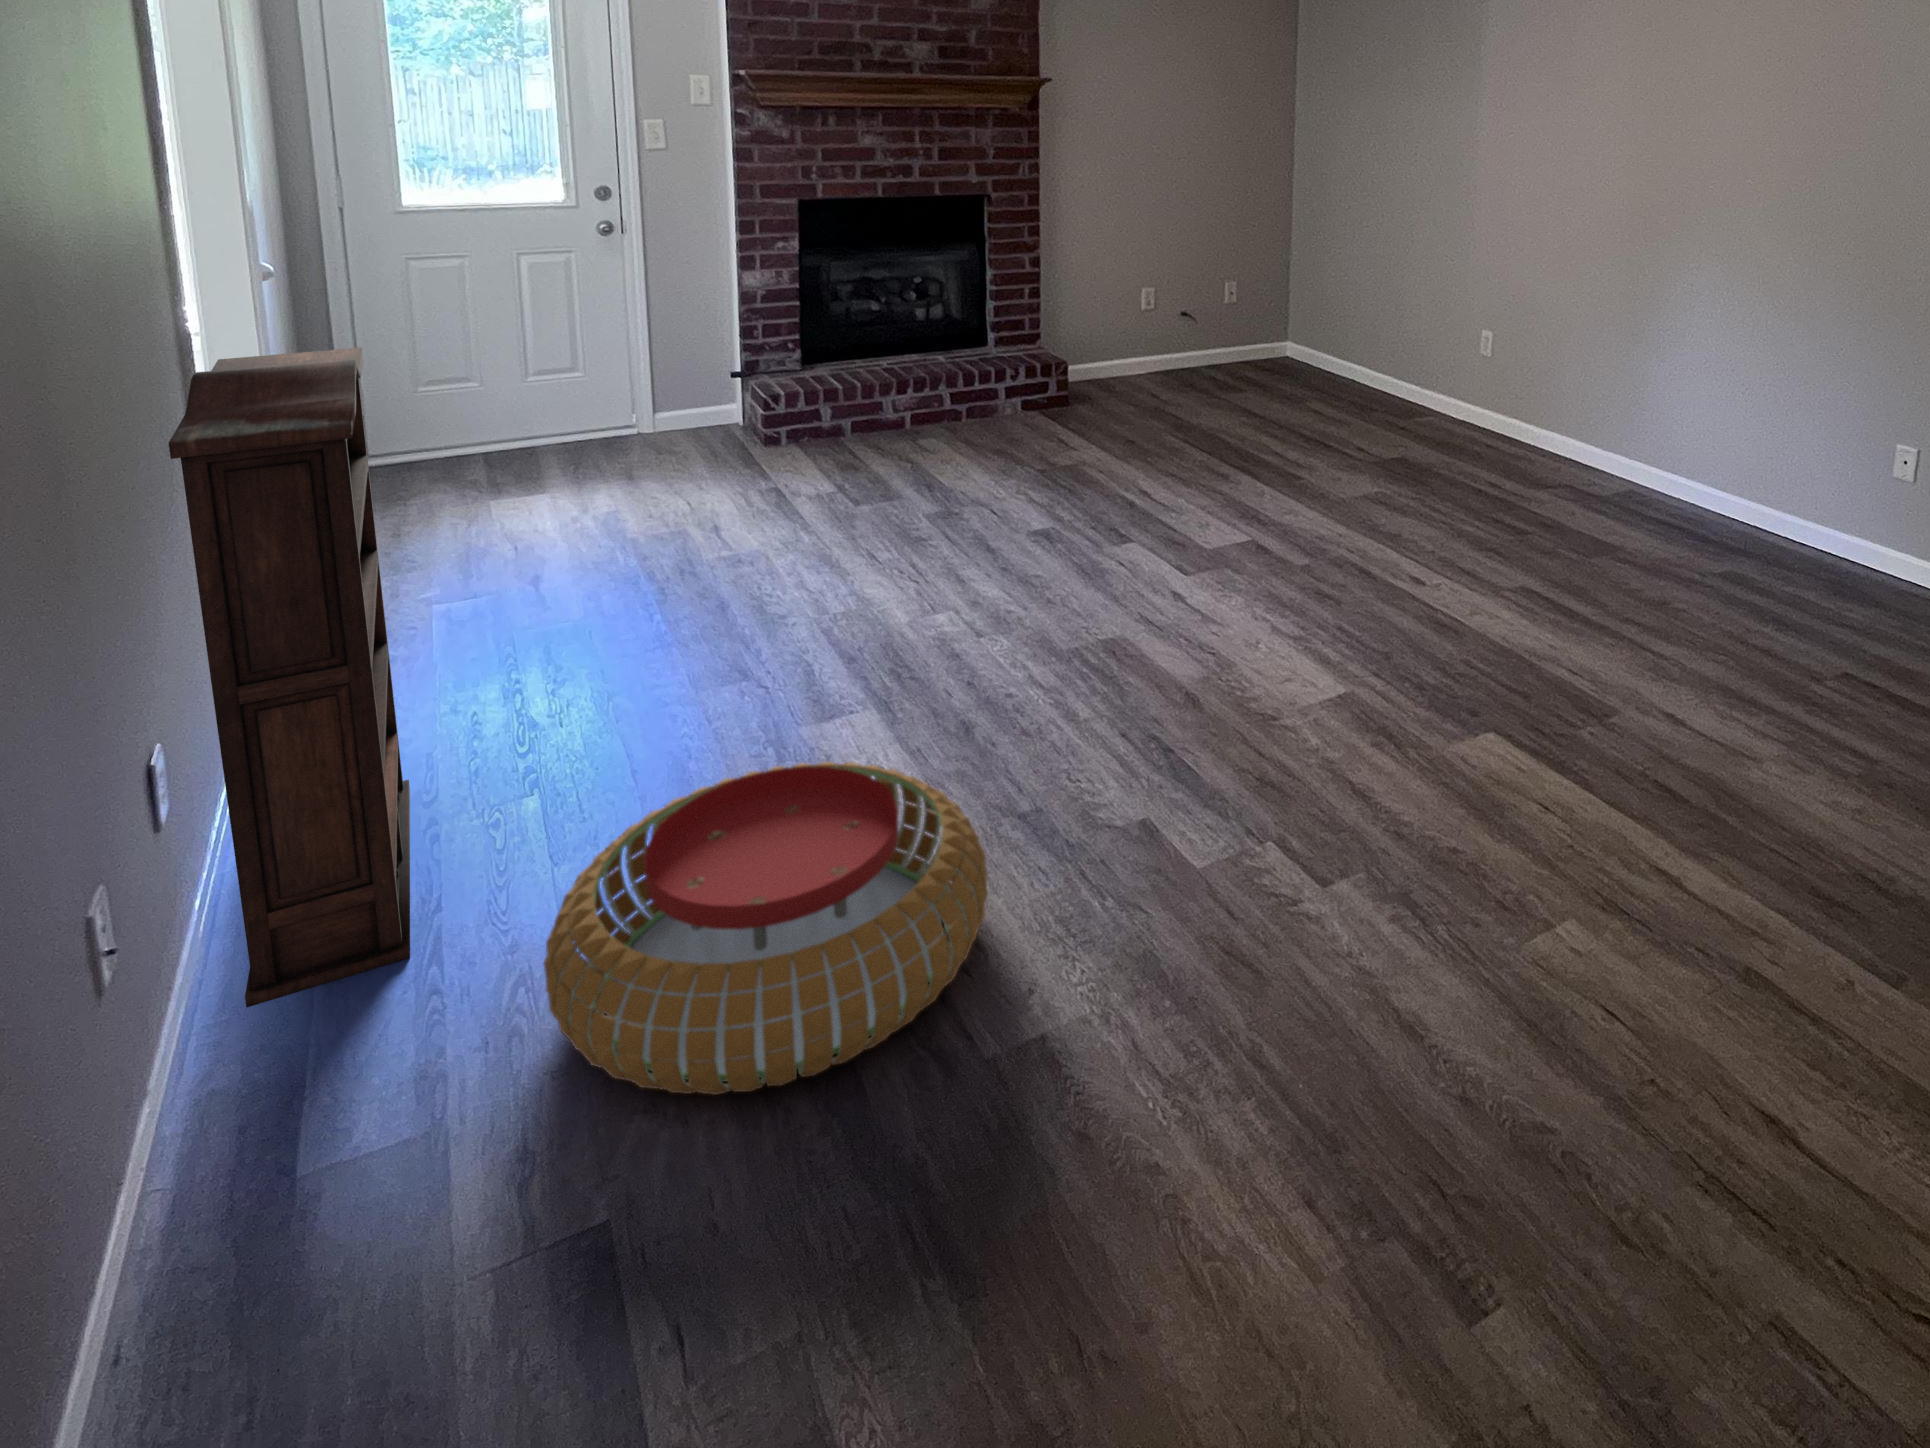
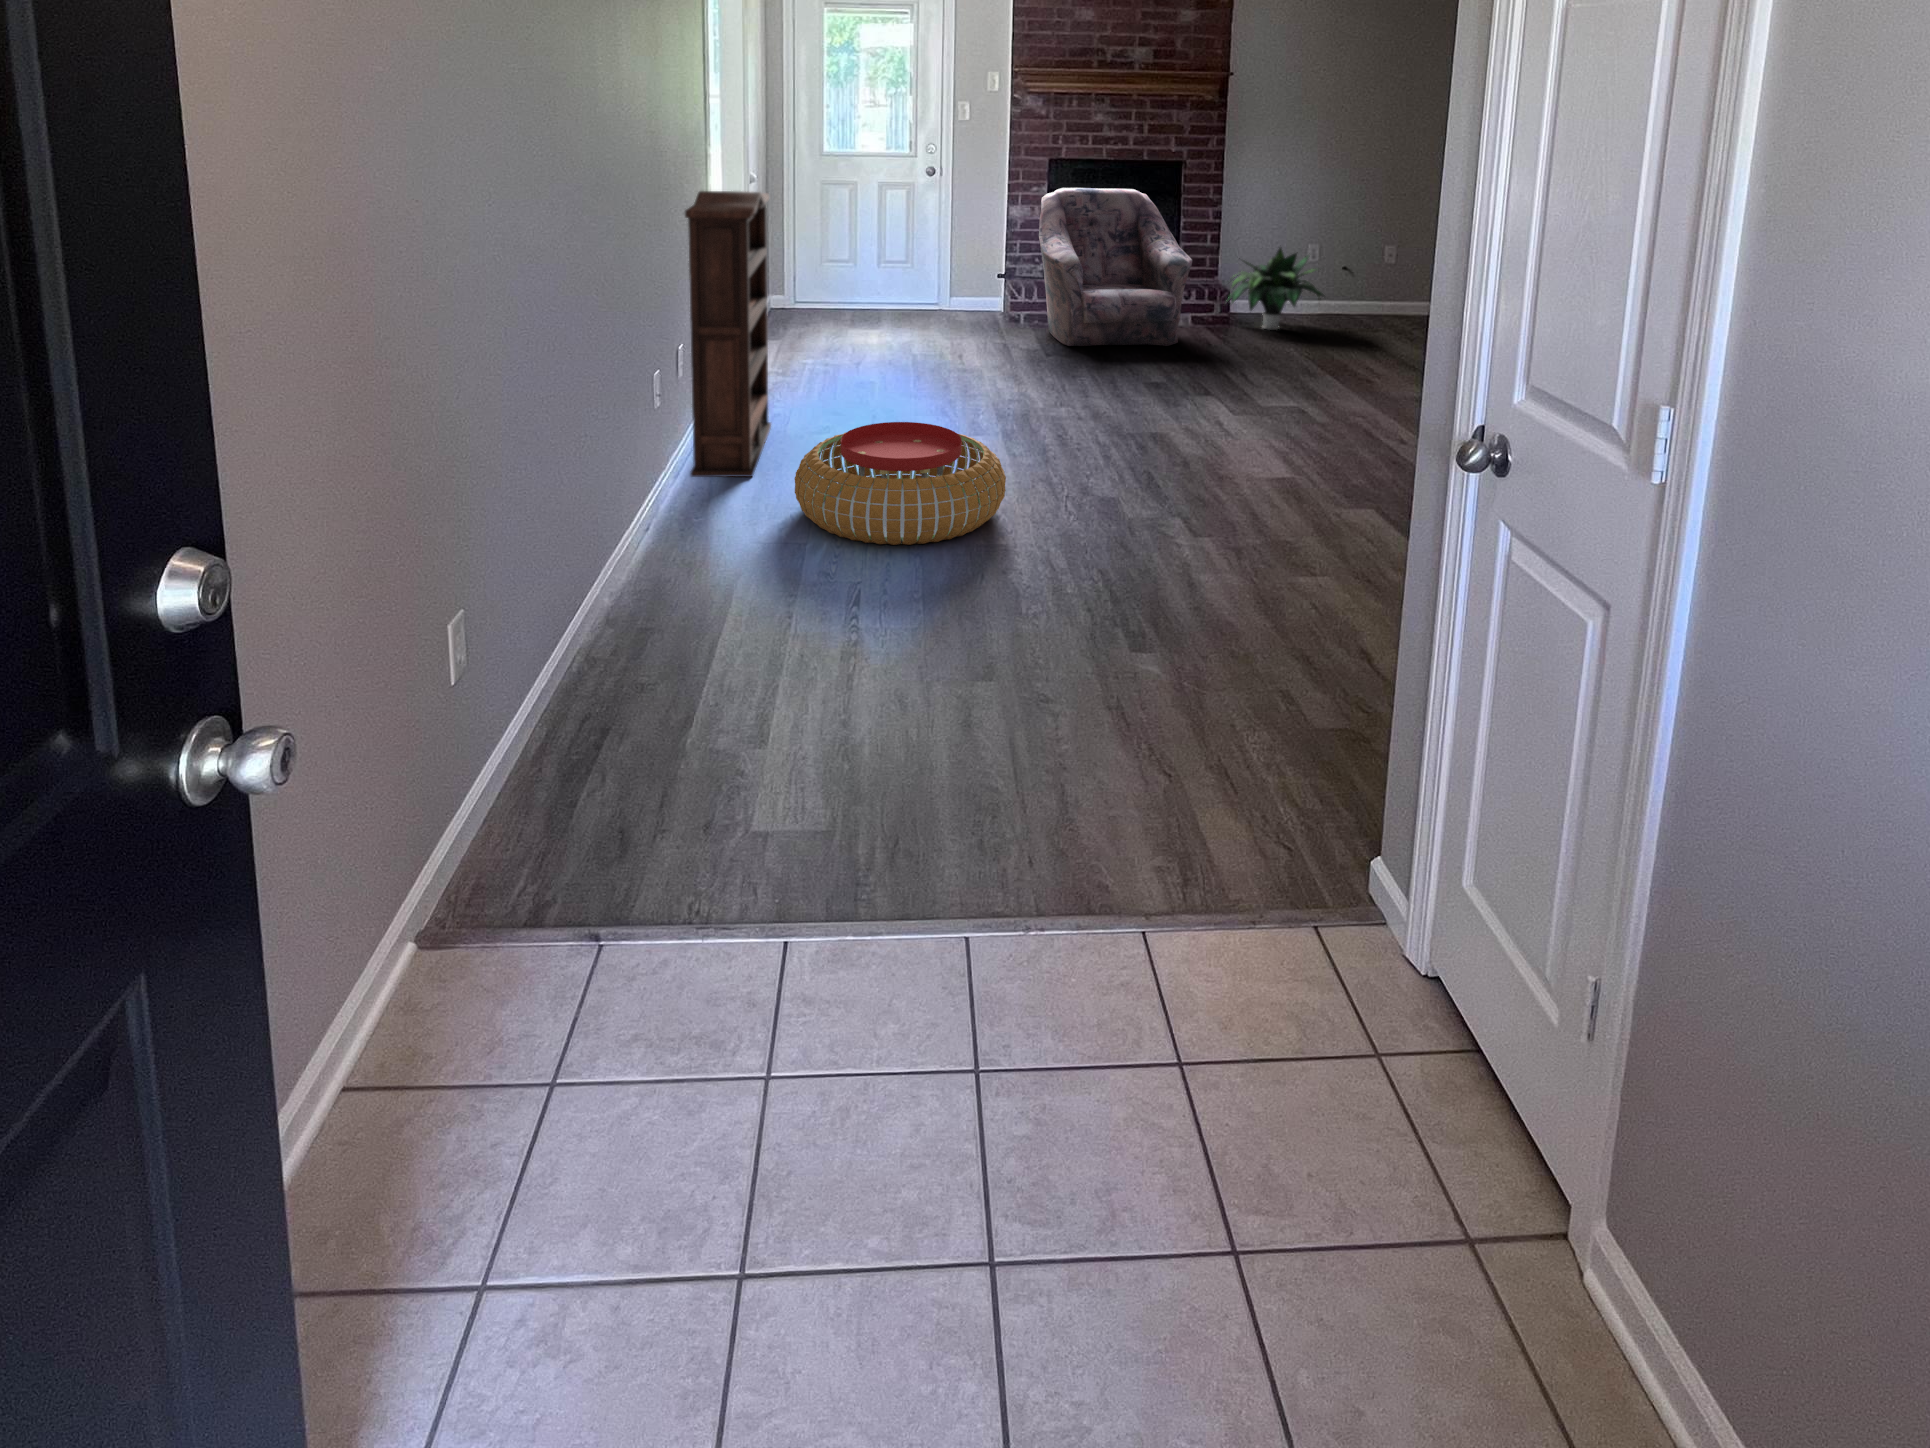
armchair: none [797,238,1036,478] -> present [1039,188,1192,346]
potted plant: none [1056,295,1195,405] -> present [1227,248,1324,330]

